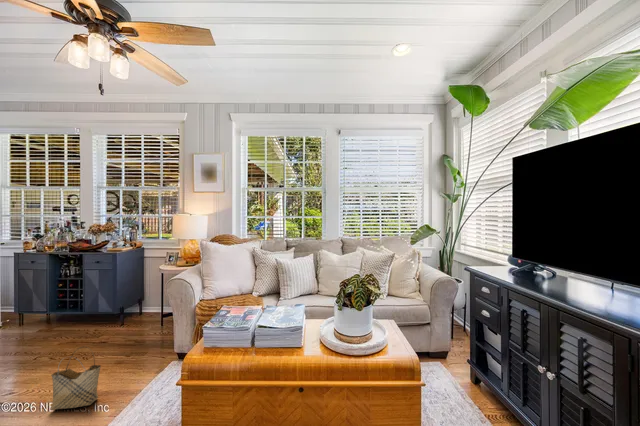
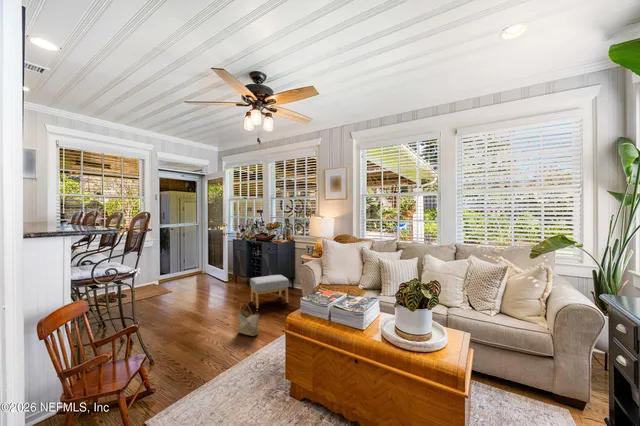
footstool: none [63,298,139,358] -> present [250,275,289,308]

